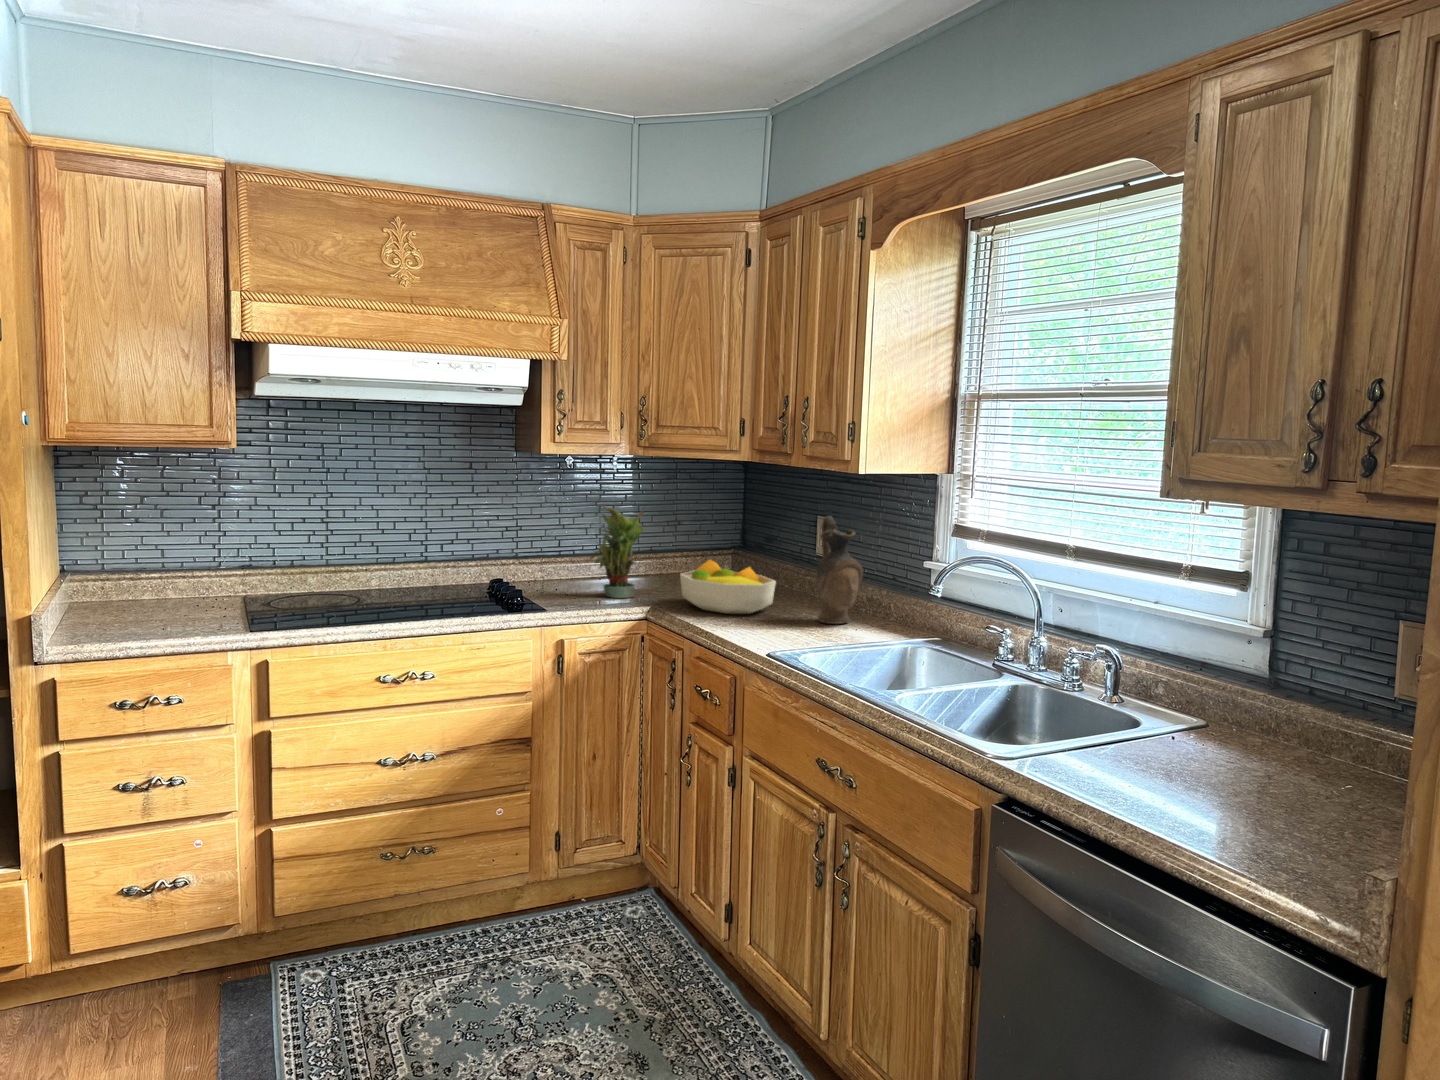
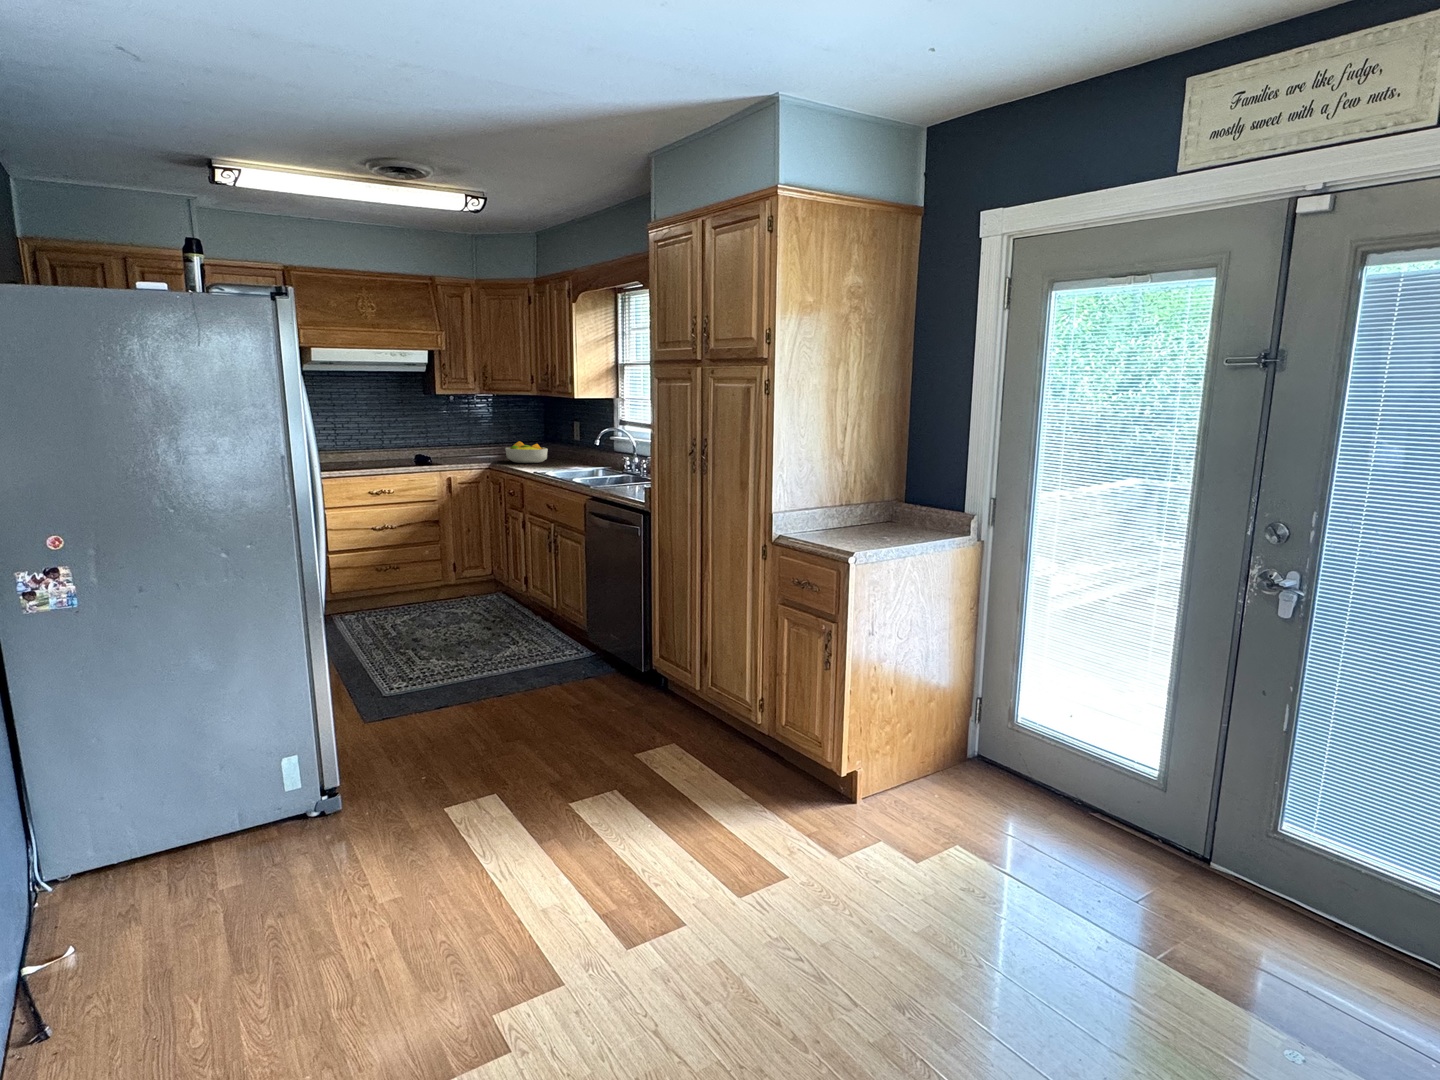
potted plant: present [590,506,644,598] -> none [463,417,488,461]
ceramic pitcher: present [816,516,863,624] -> none [562,418,582,464]

